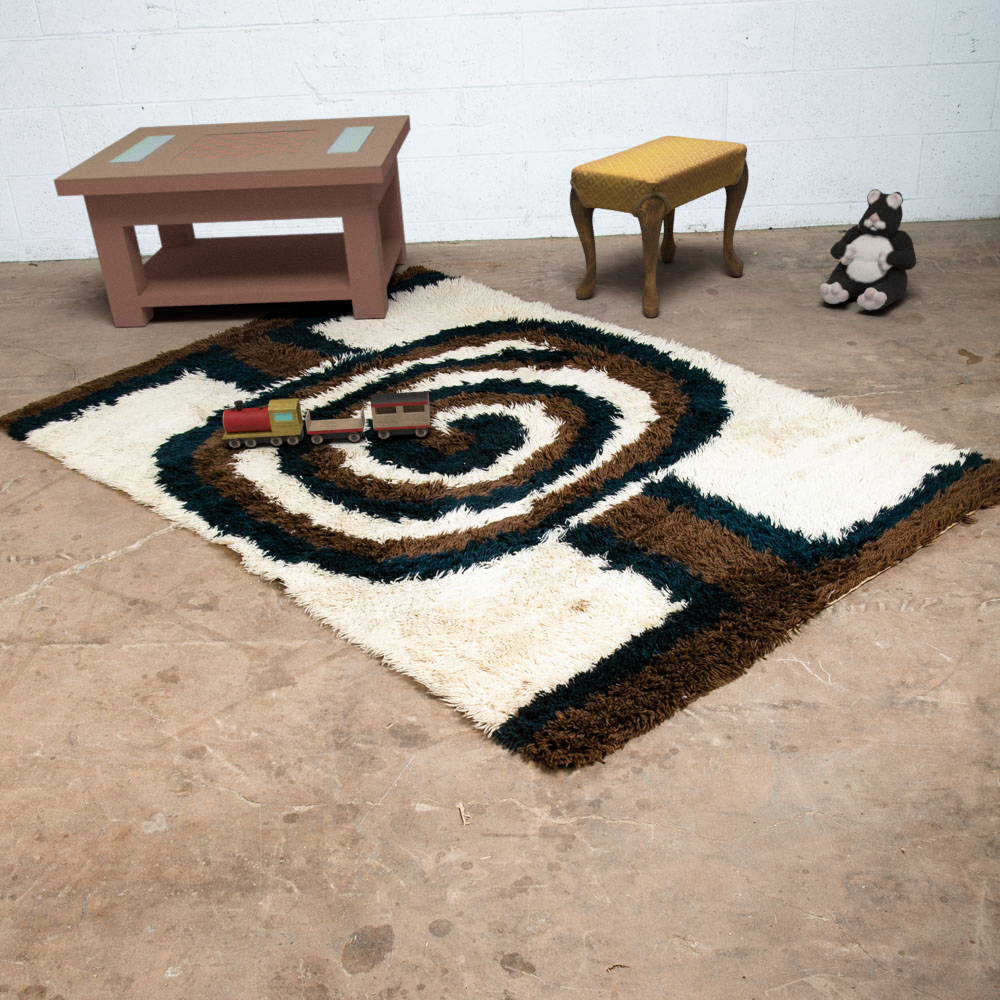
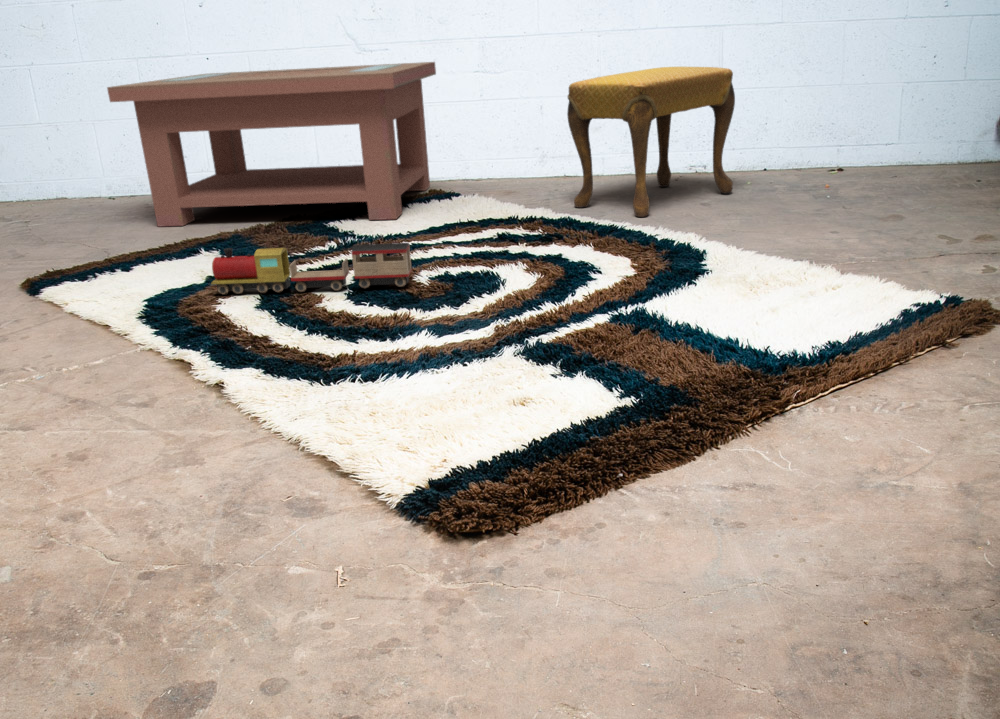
plush toy: present [820,189,916,310] -> none [802,102,895,210]

